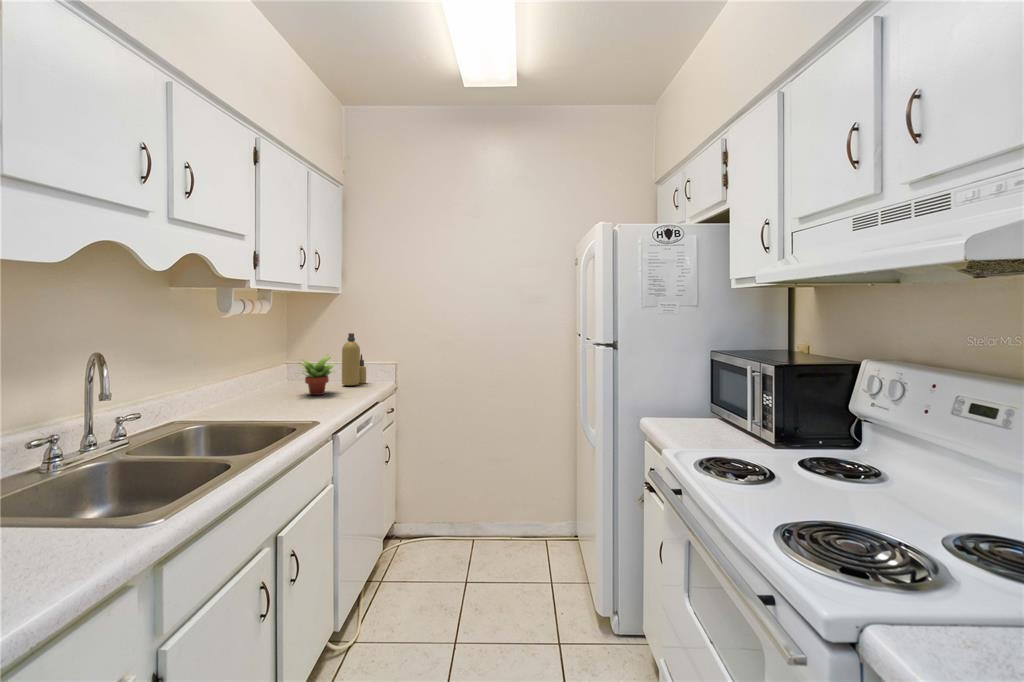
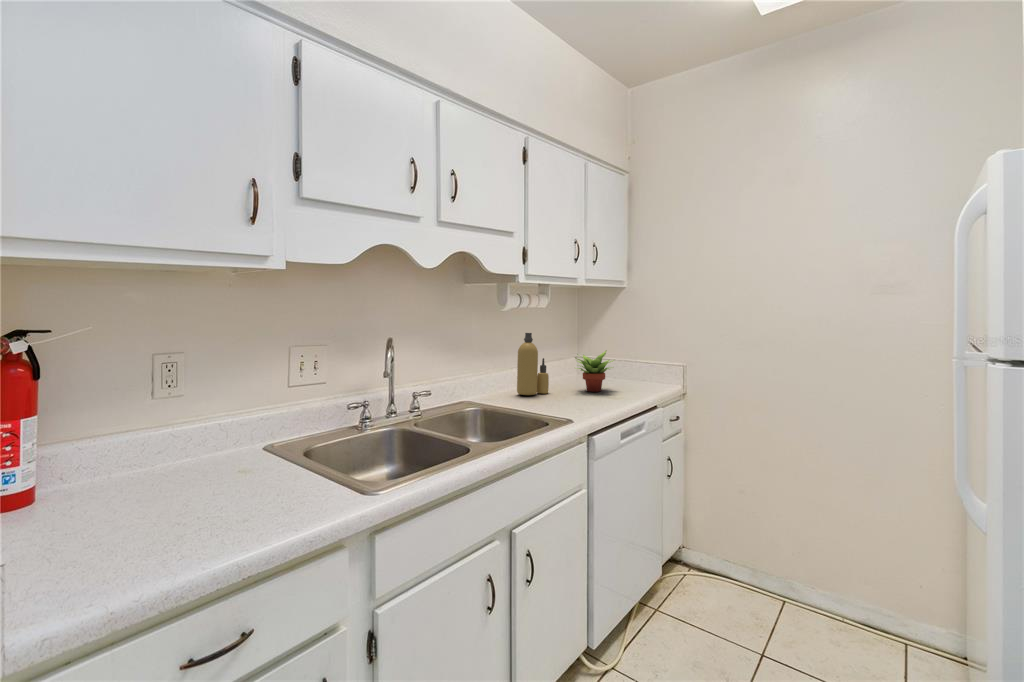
bottle: present [342,333,366,386] -> present [517,333,549,395]

